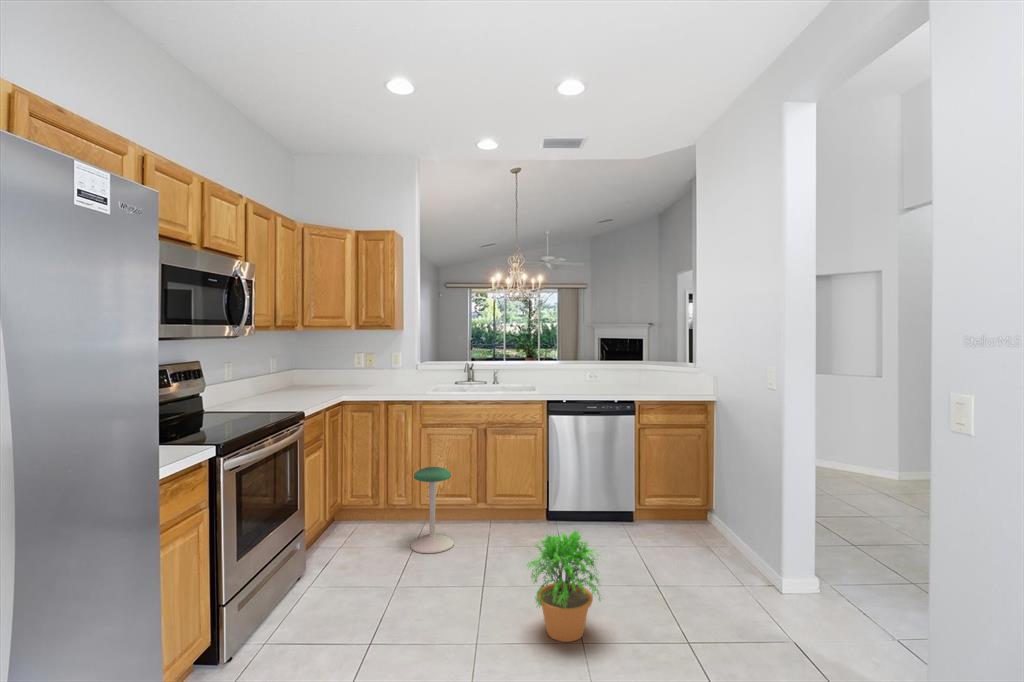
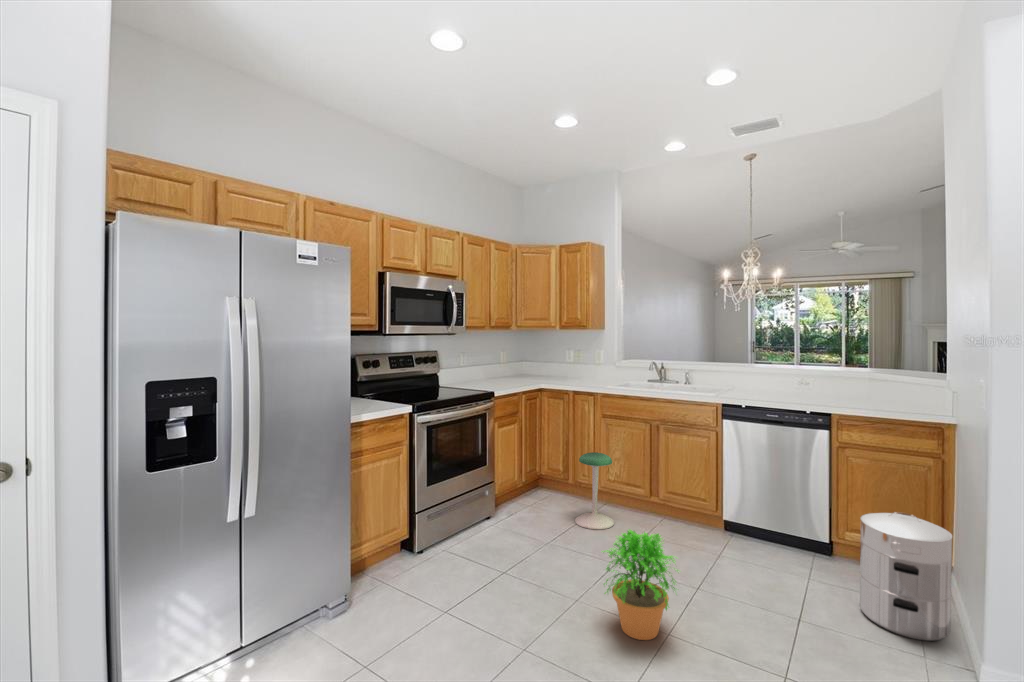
waste bin: none [680,471,739,566] -> present [860,512,952,641]

